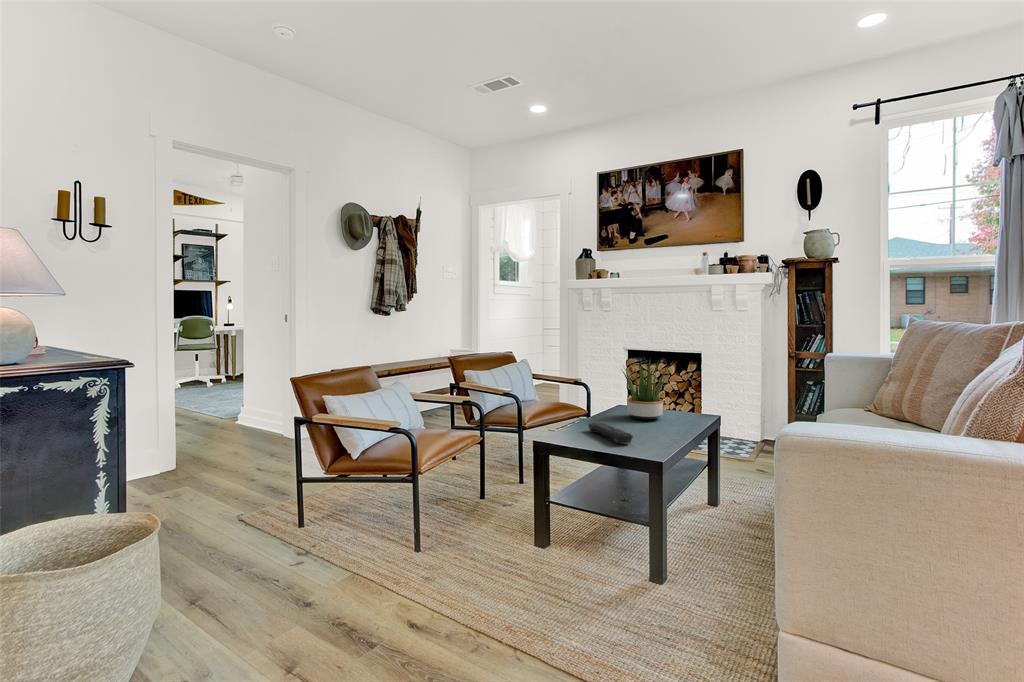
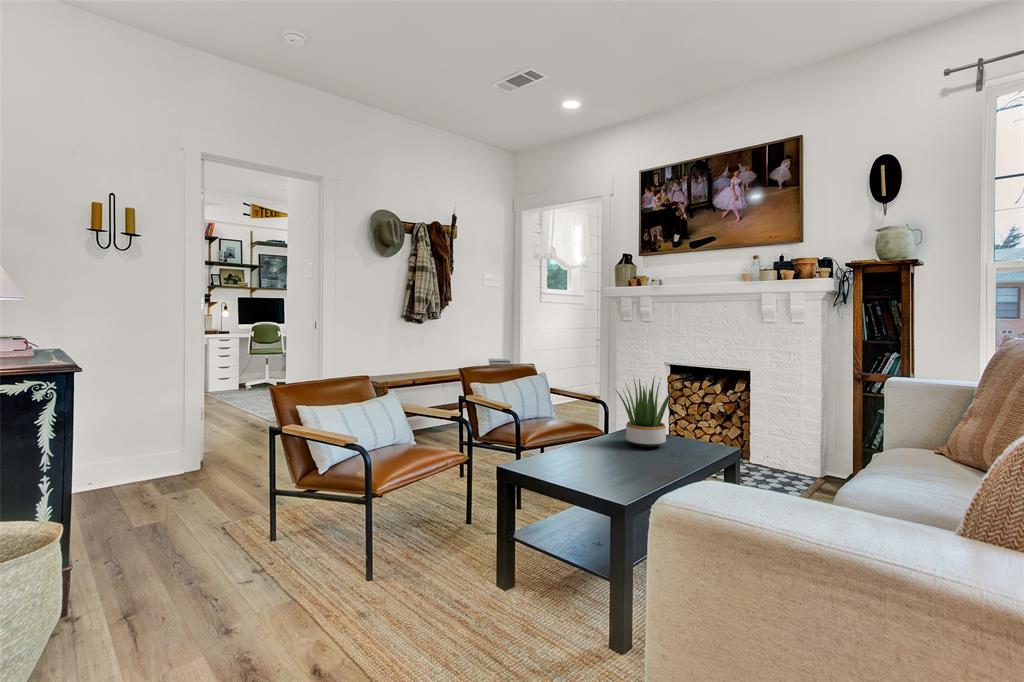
remote control: present [589,423,633,444] -> none [568,449,606,477]

